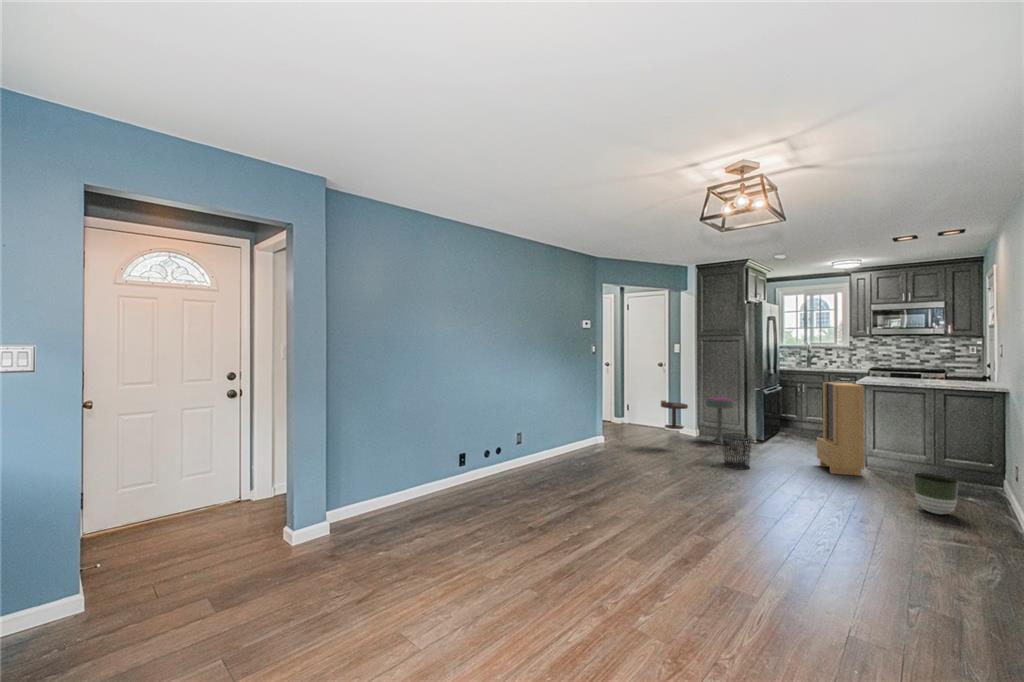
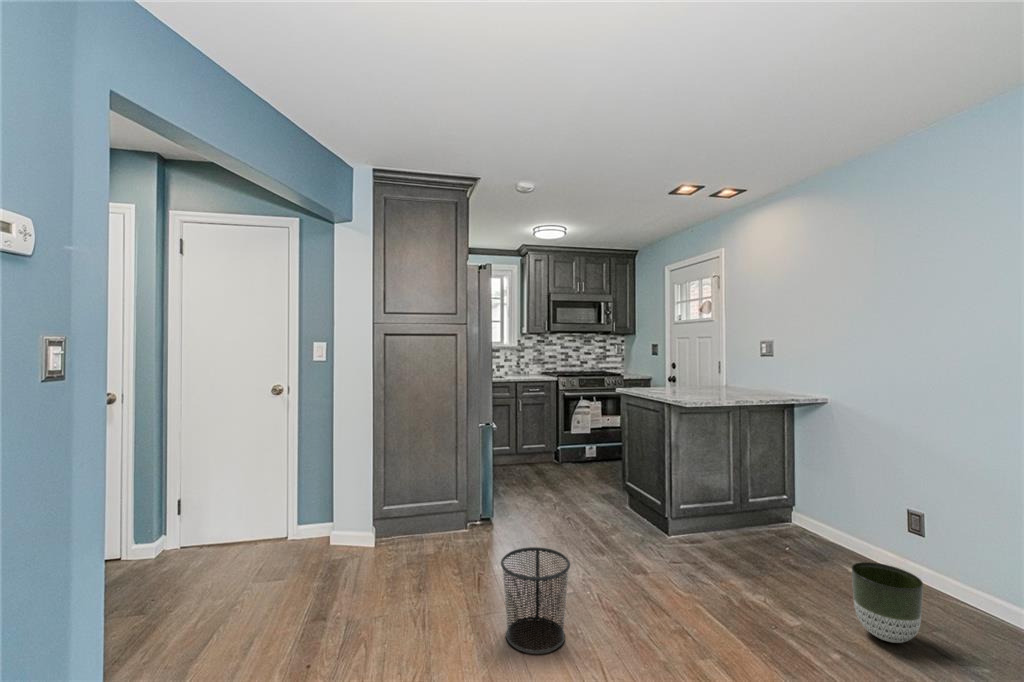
storage cabinet: present [817,382,864,476] -> none [610,404,688,578]
bar stool: present [706,397,733,445] -> none [397,450,449,557]
side table: present [661,400,688,429] -> none [324,492,397,628]

